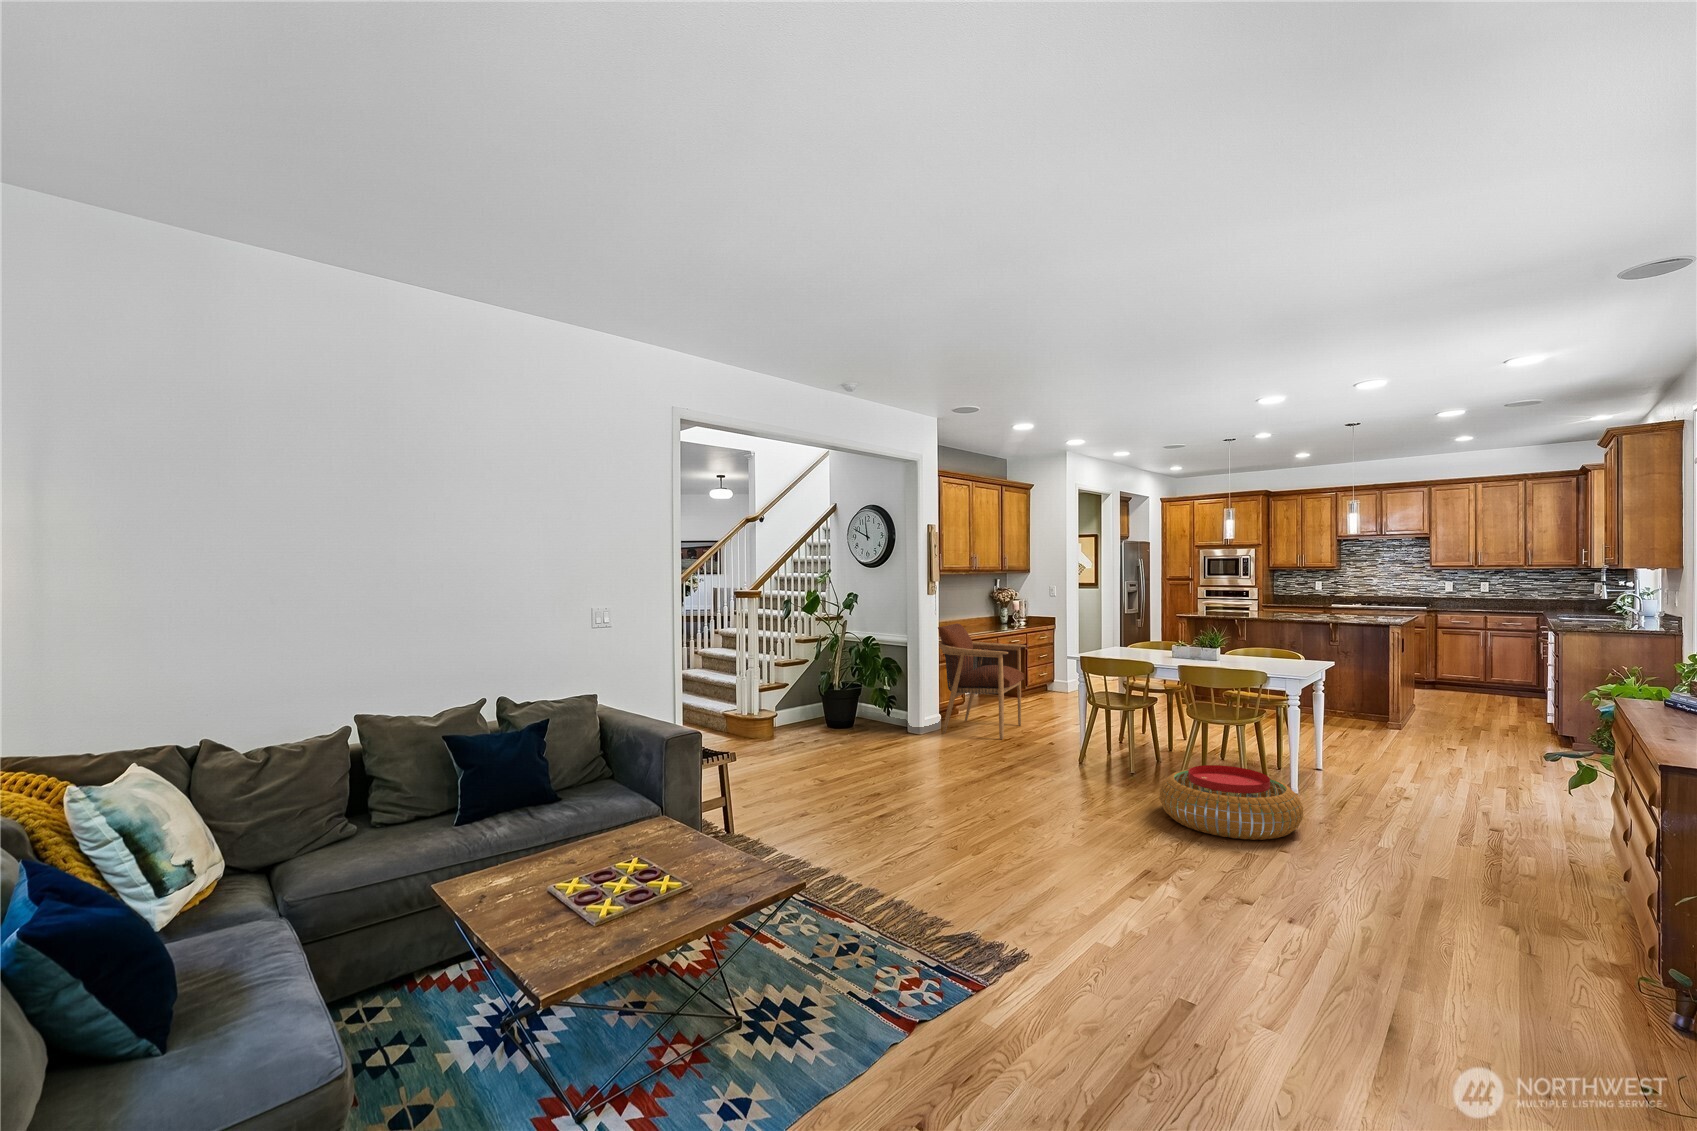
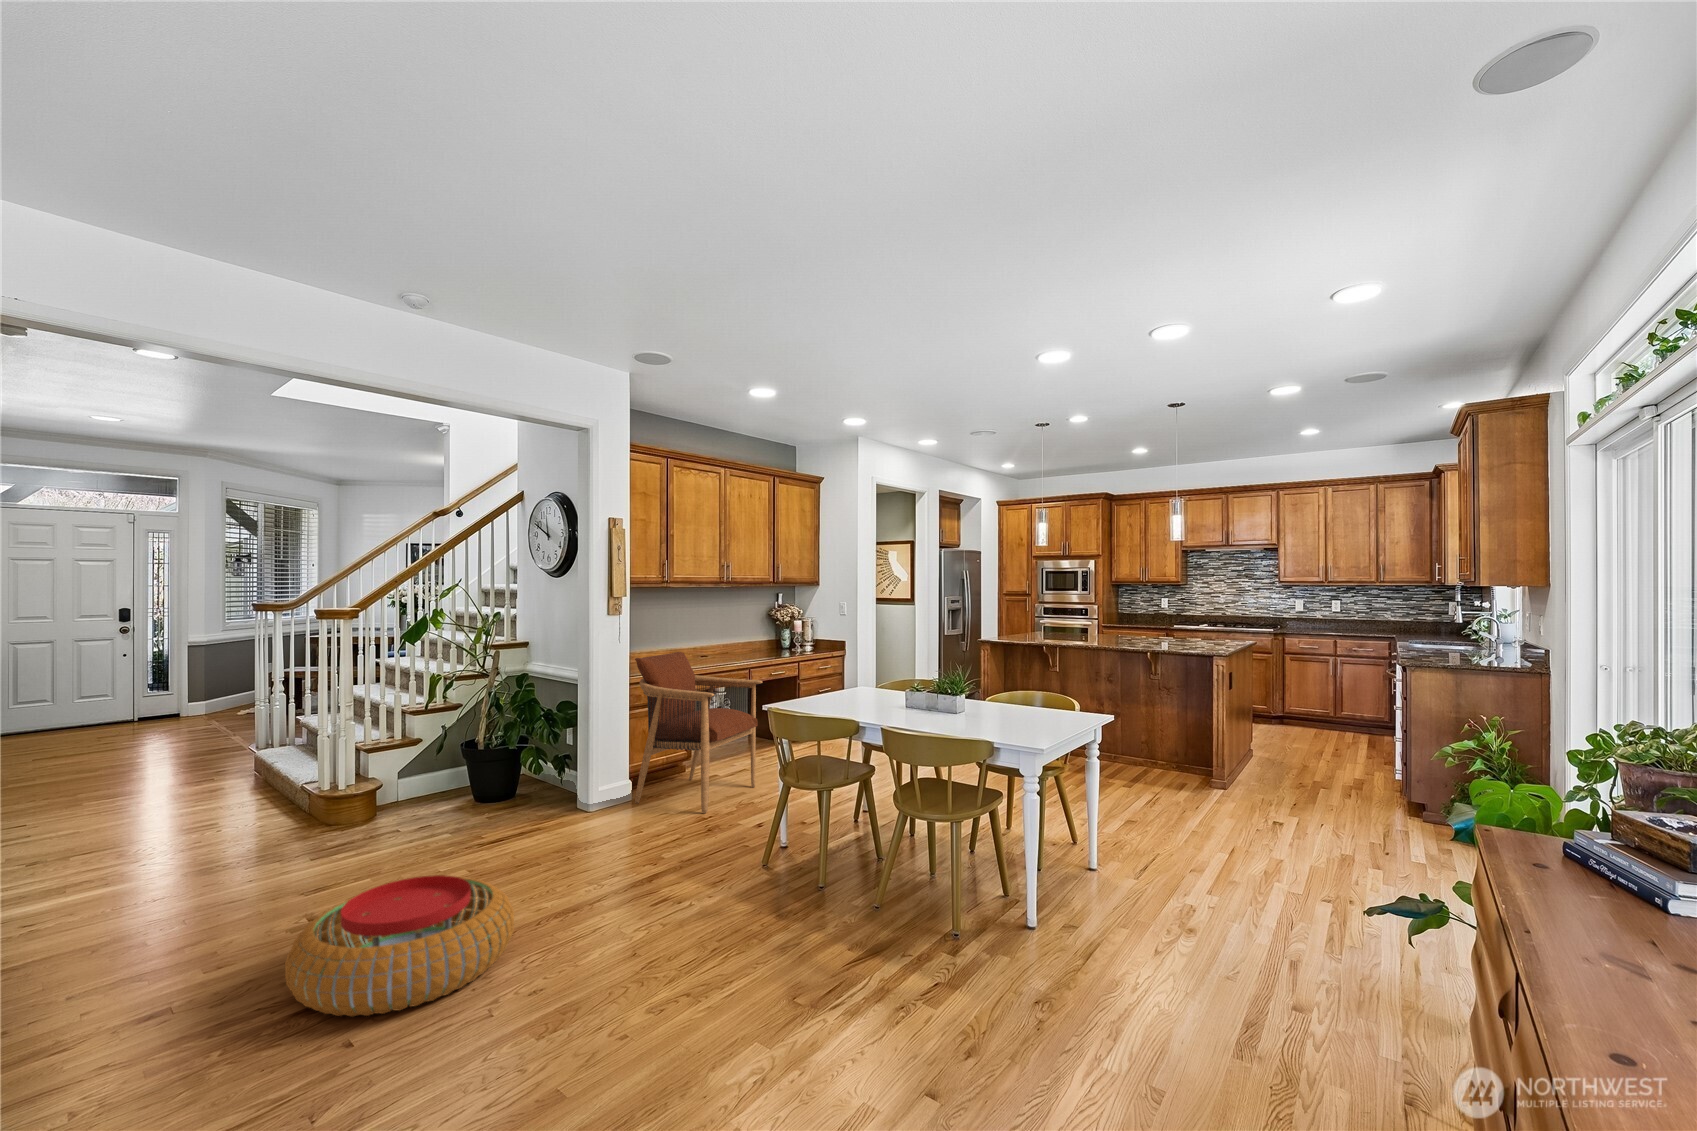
pouf: present [1160,765,1303,840] -> present [285,875,515,1016]

